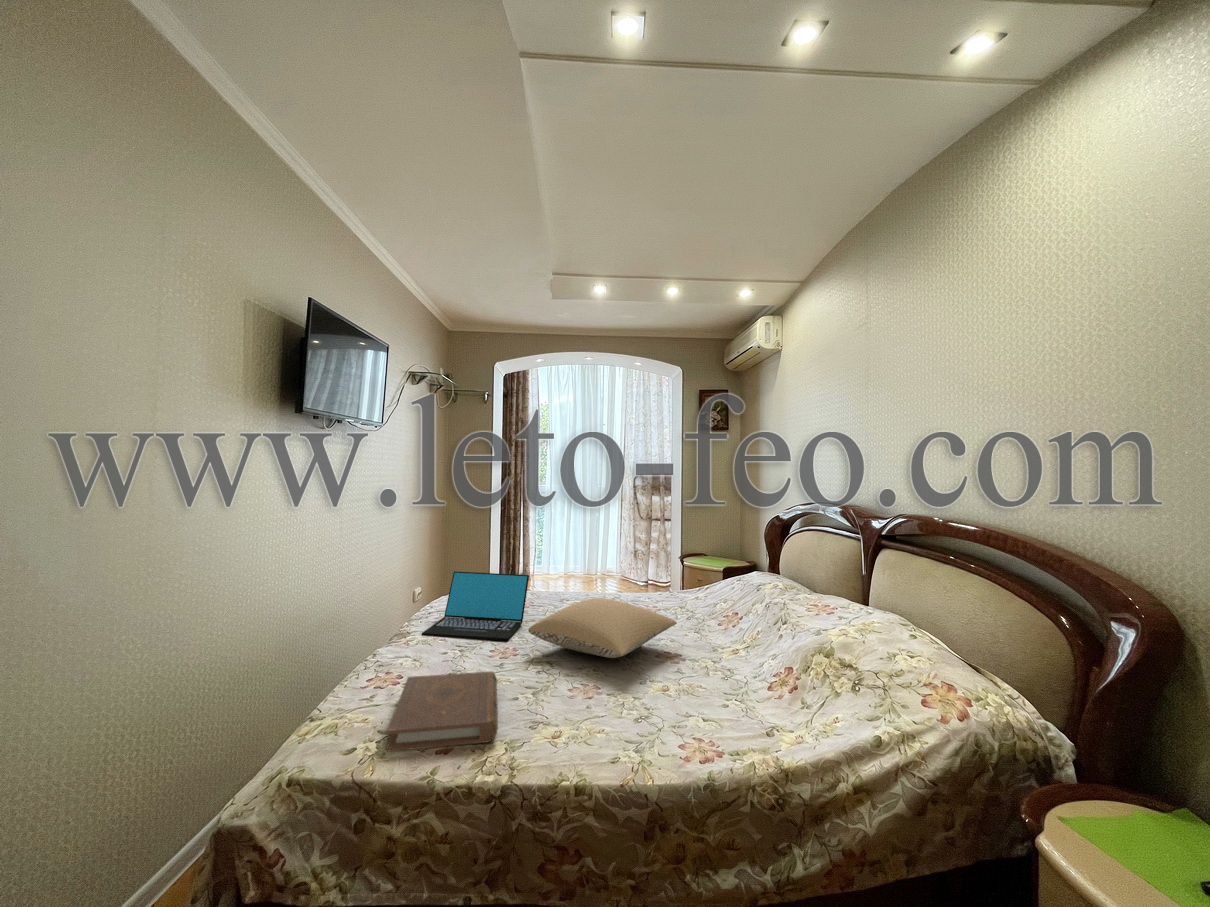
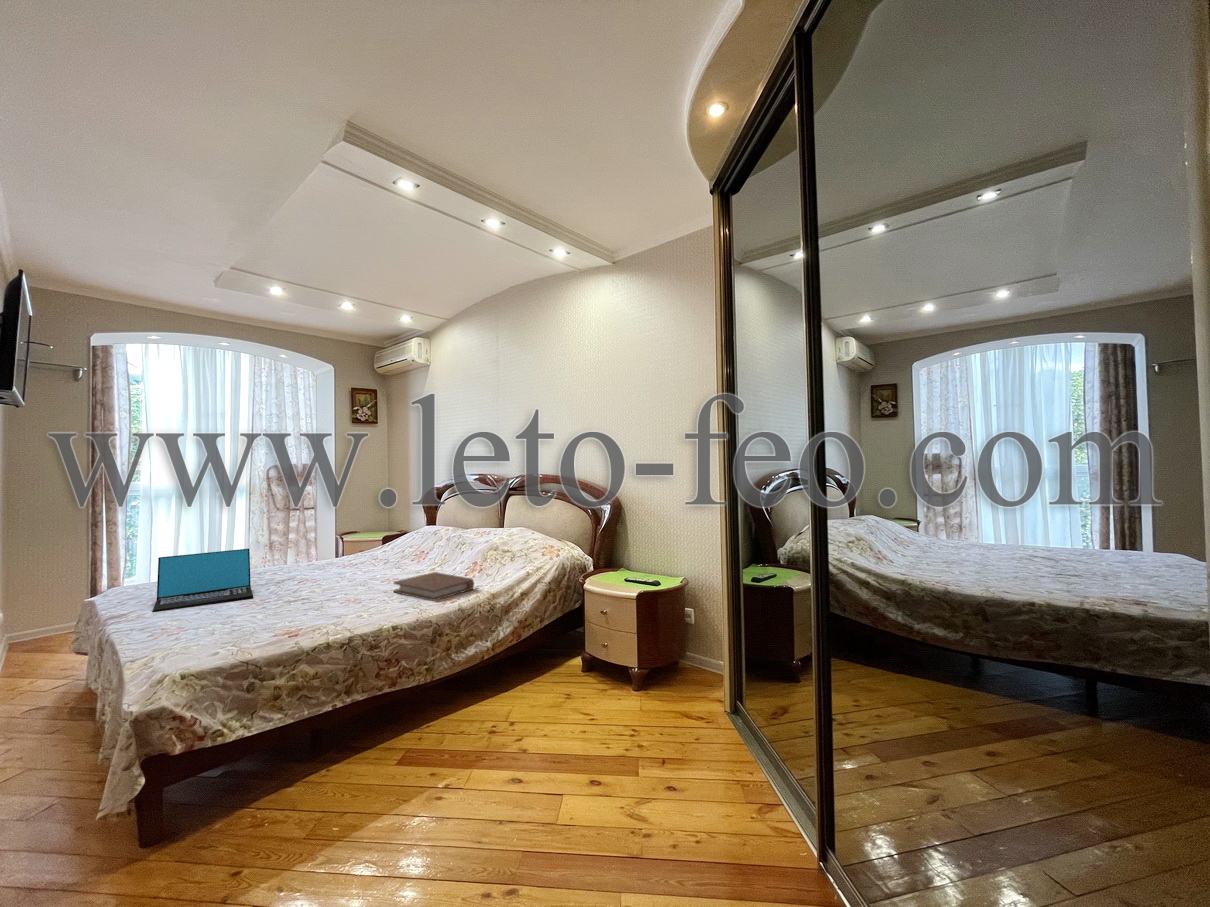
pillow: present [528,598,677,658] -> none [282,551,393,588]
book: present [387,672,498,751] -> present [393,572,474,601]

